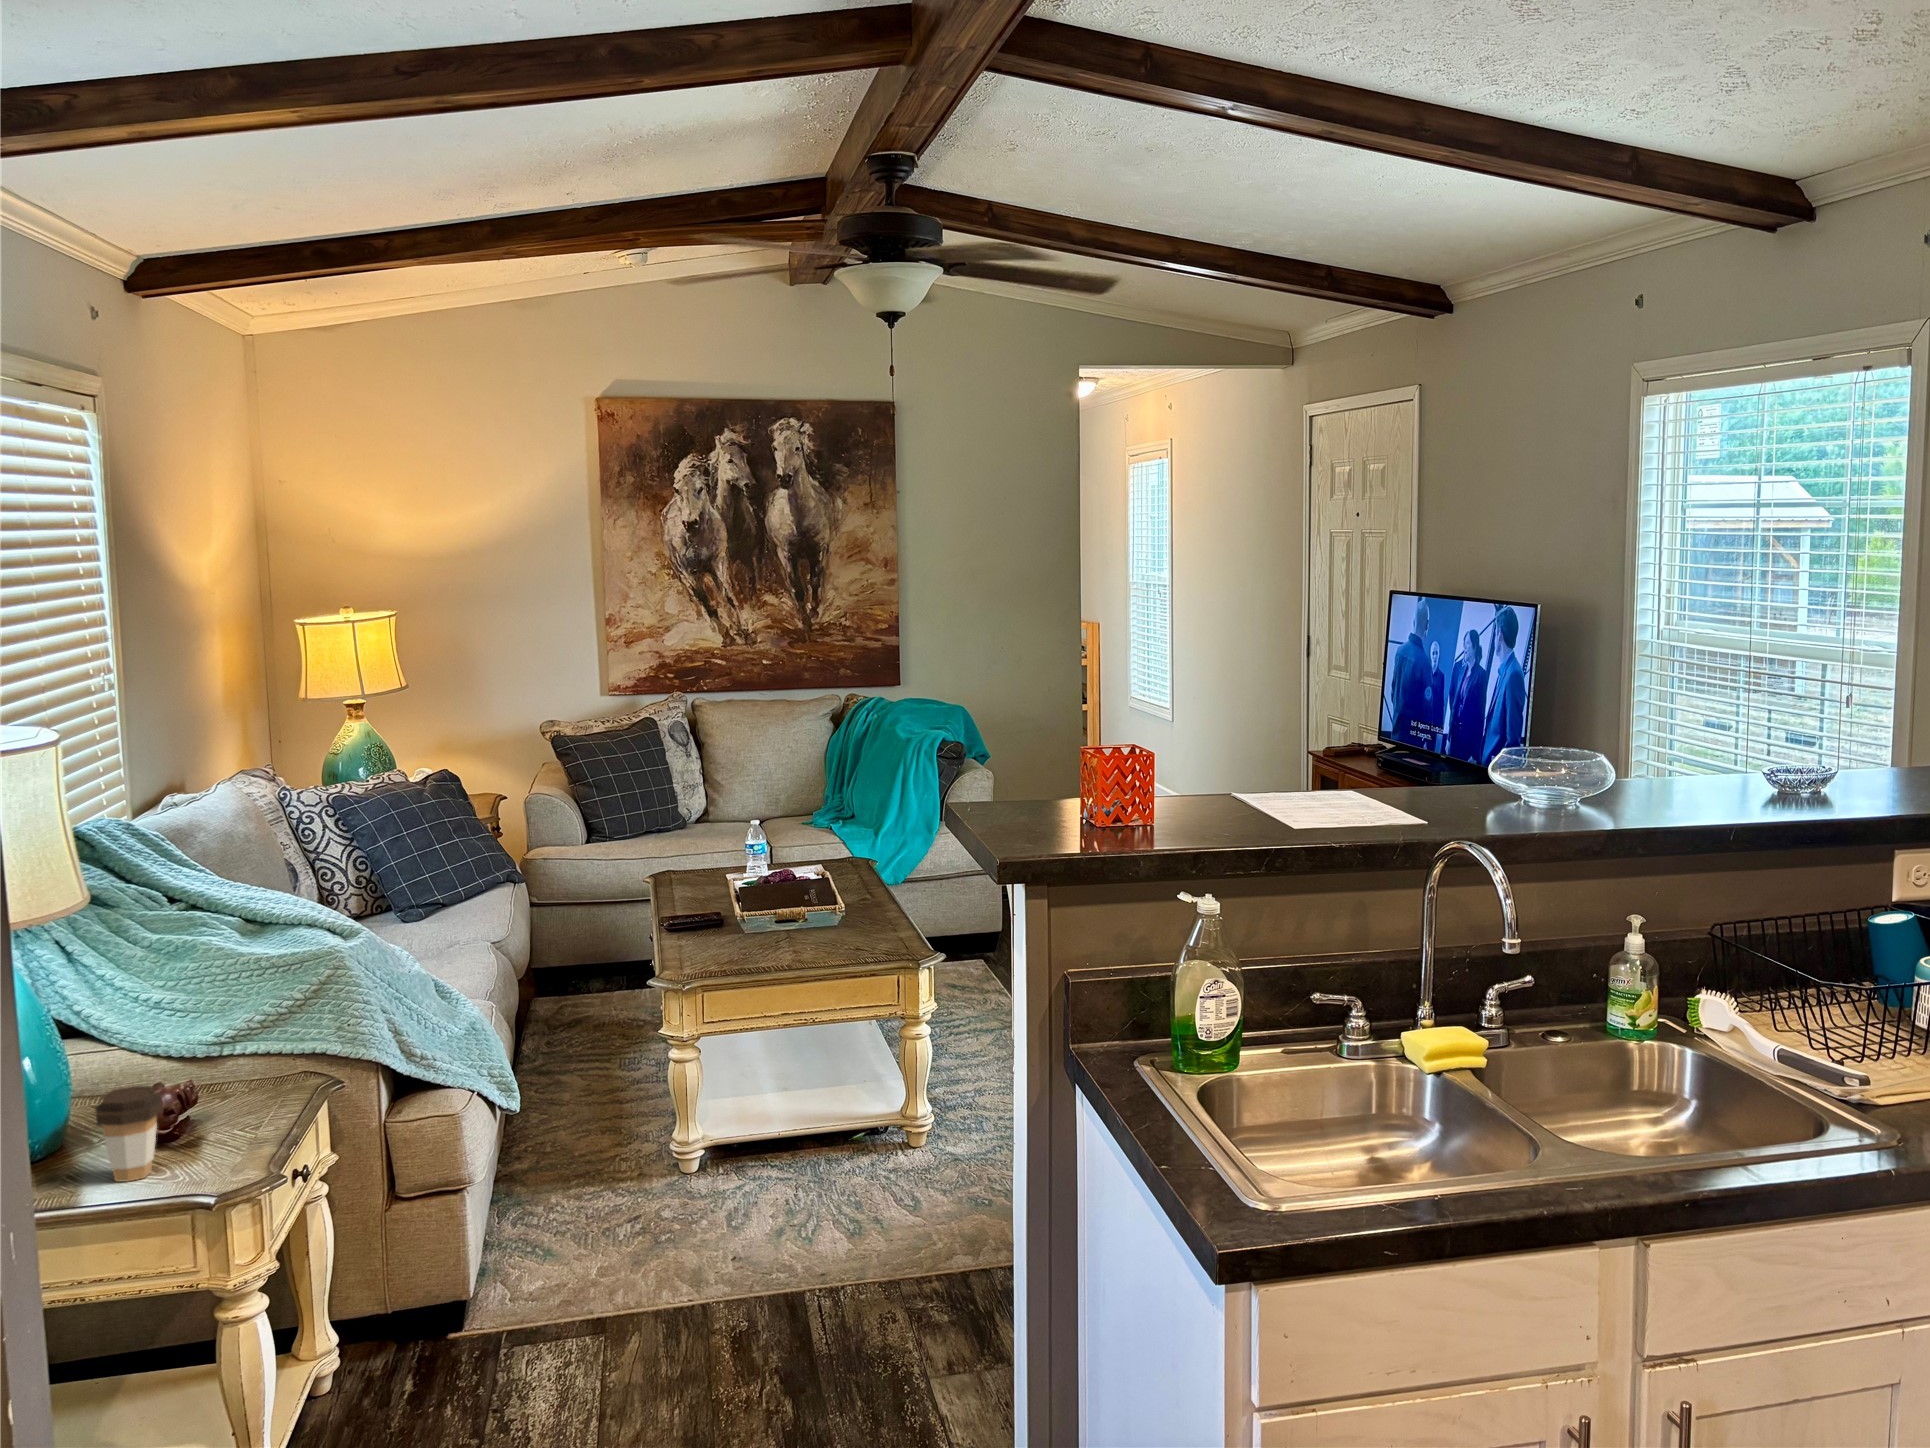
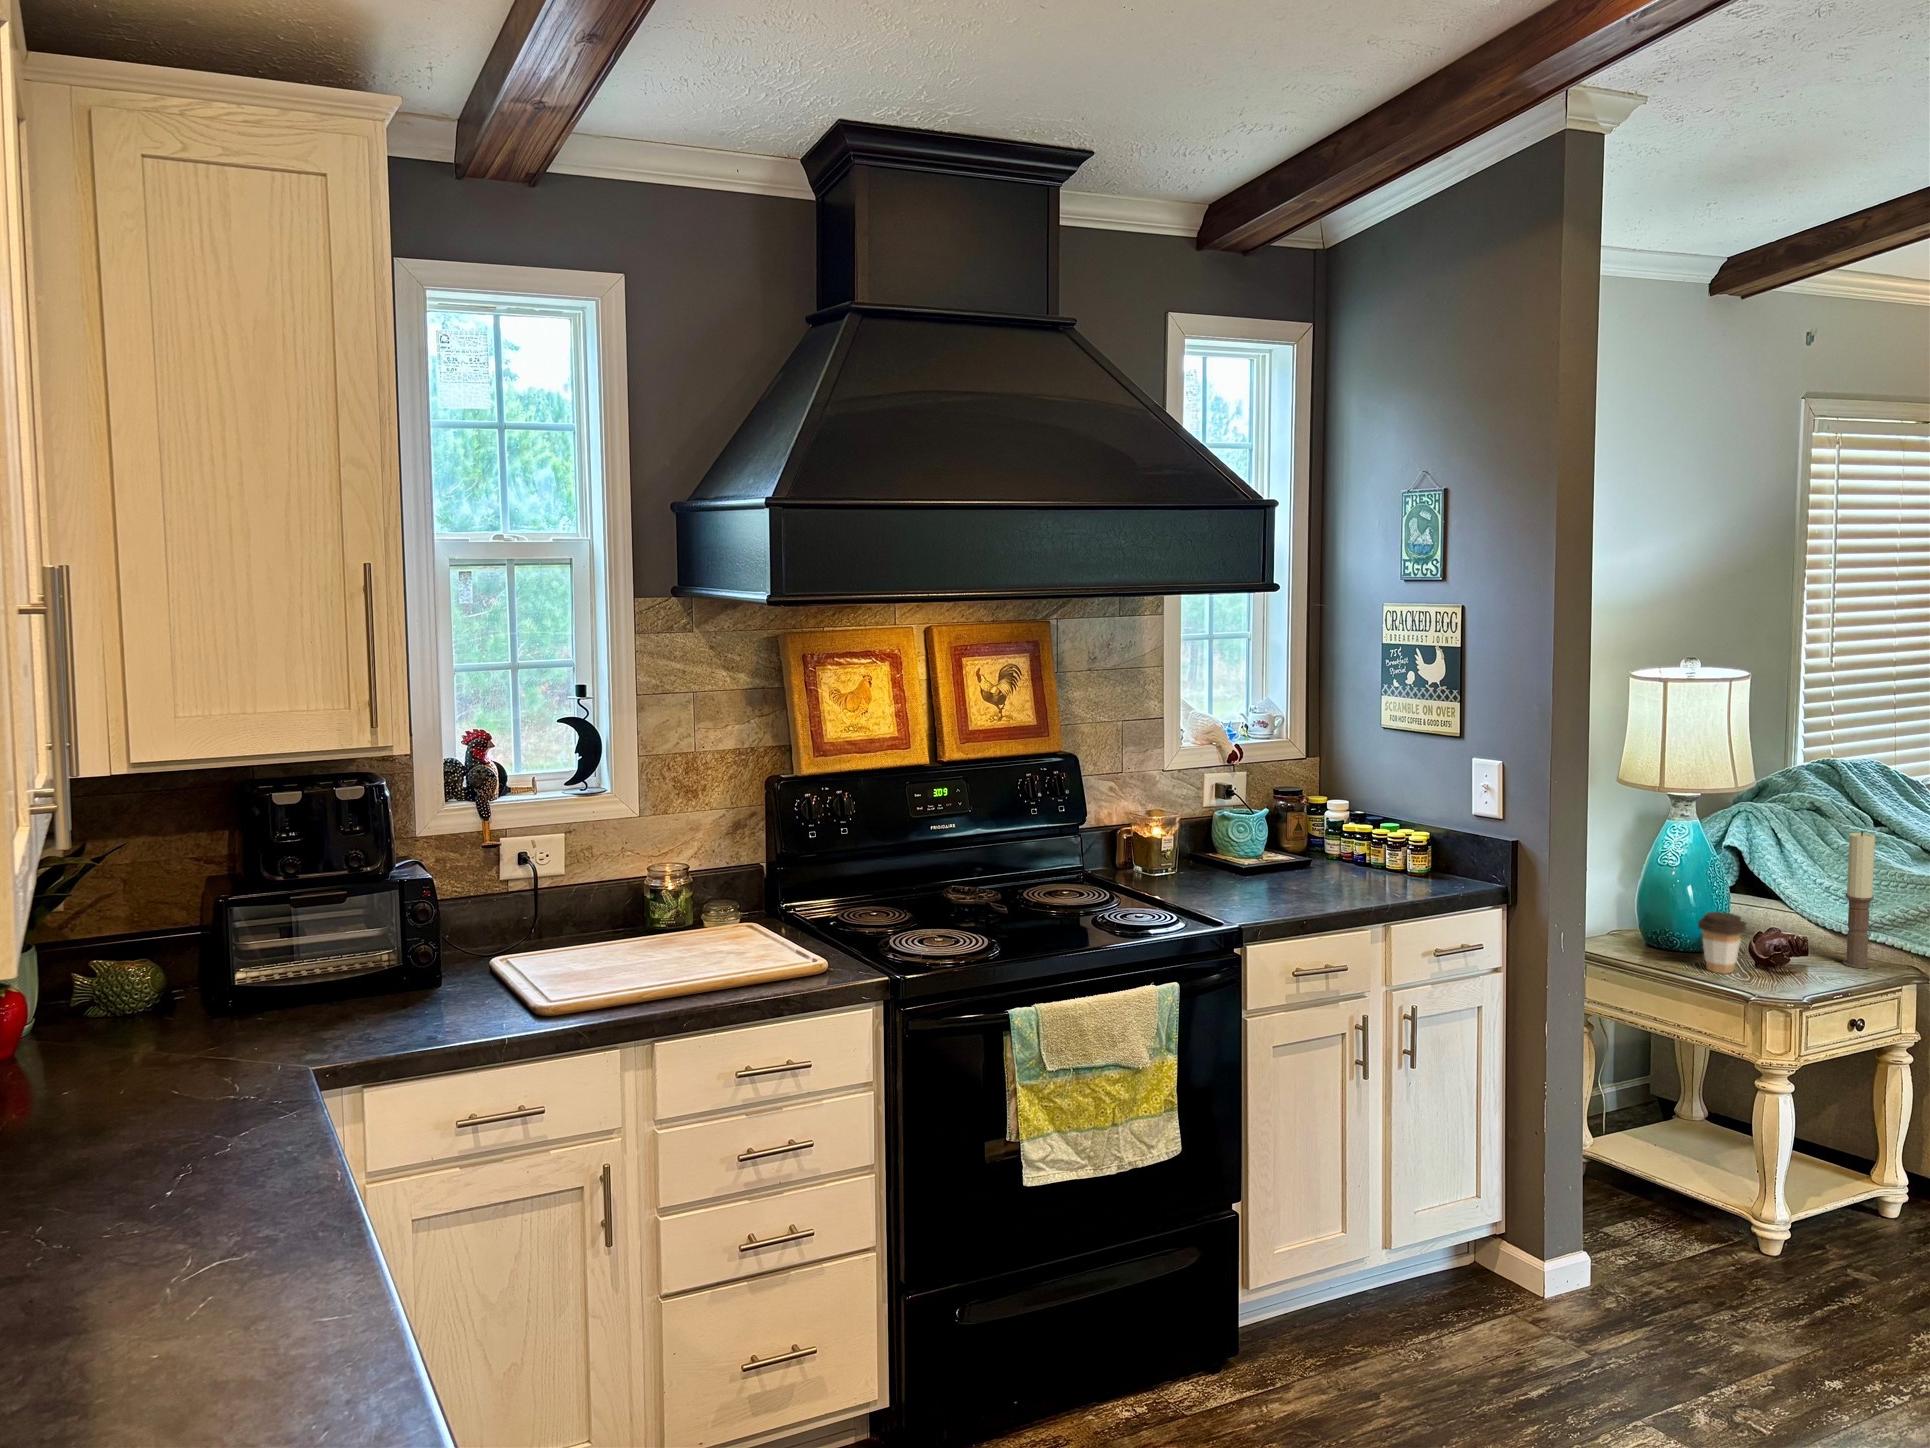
candle: none [240,921,280,1102] -> present [1843,831,1875,968]

